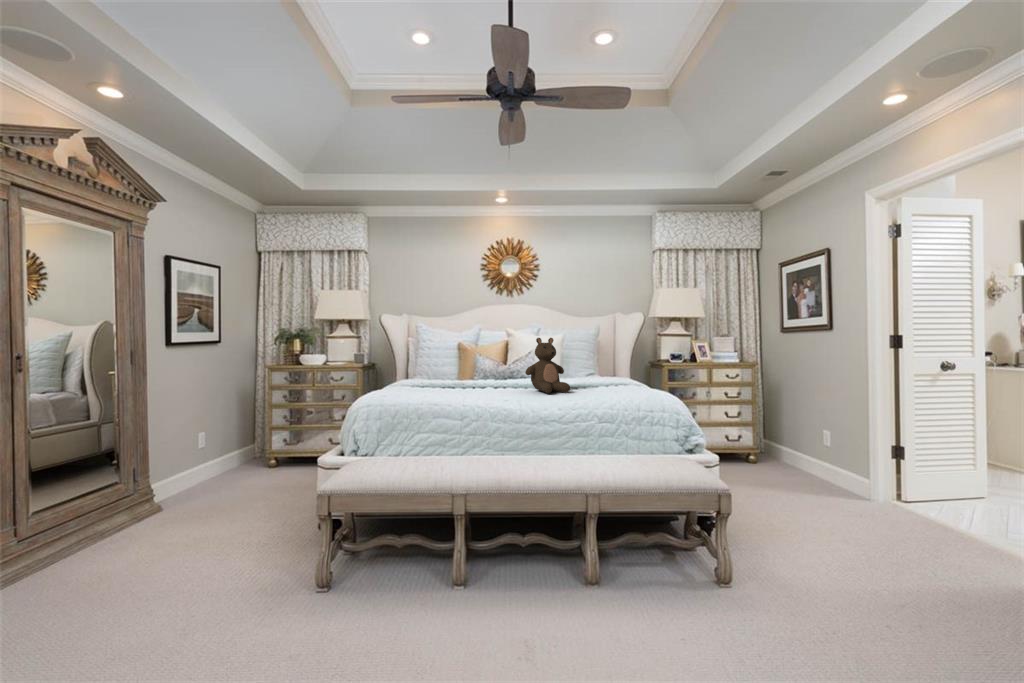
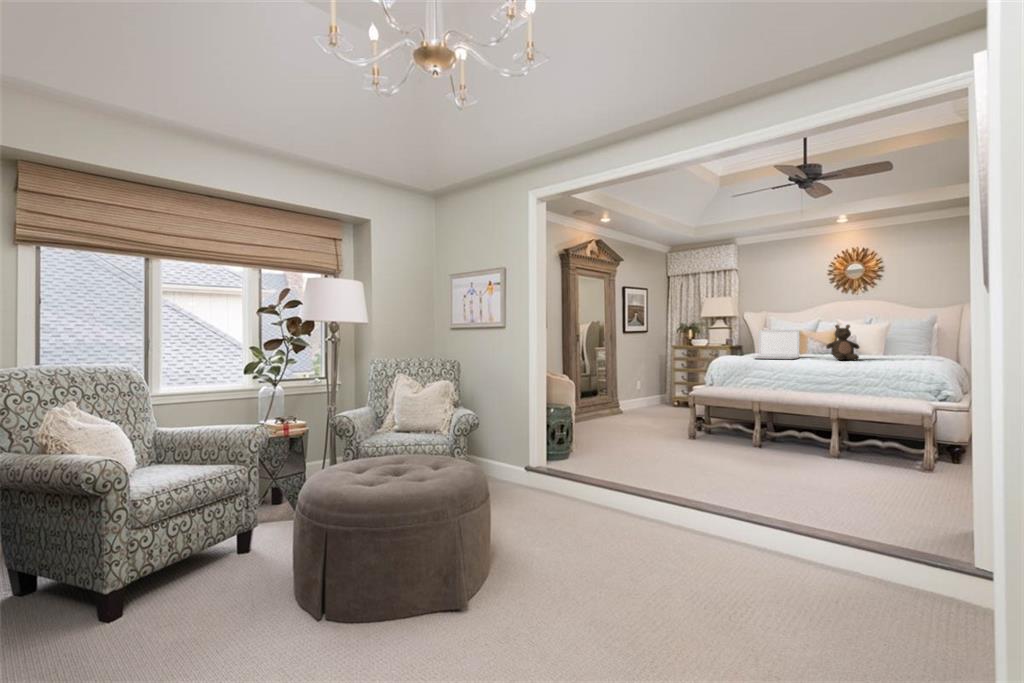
laptop: none [418,344,483,394] -> present [753,330,799,359]

